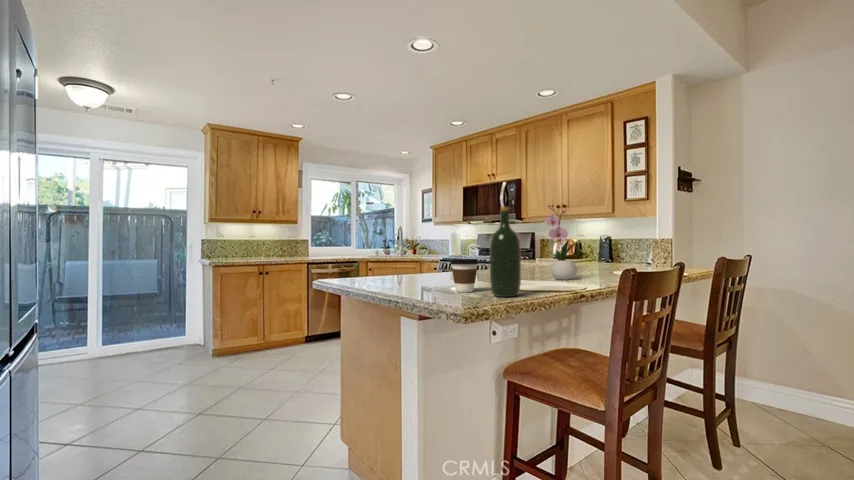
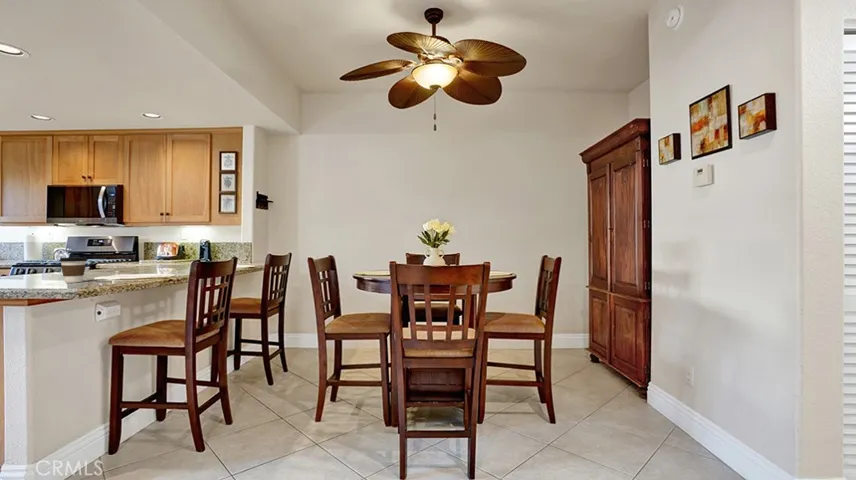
flower arrangement: present [546,205,579,280] -> none [147,217,176,272]
wine bottle: present [490,207,521,297] -> none [100,220,126,282]

